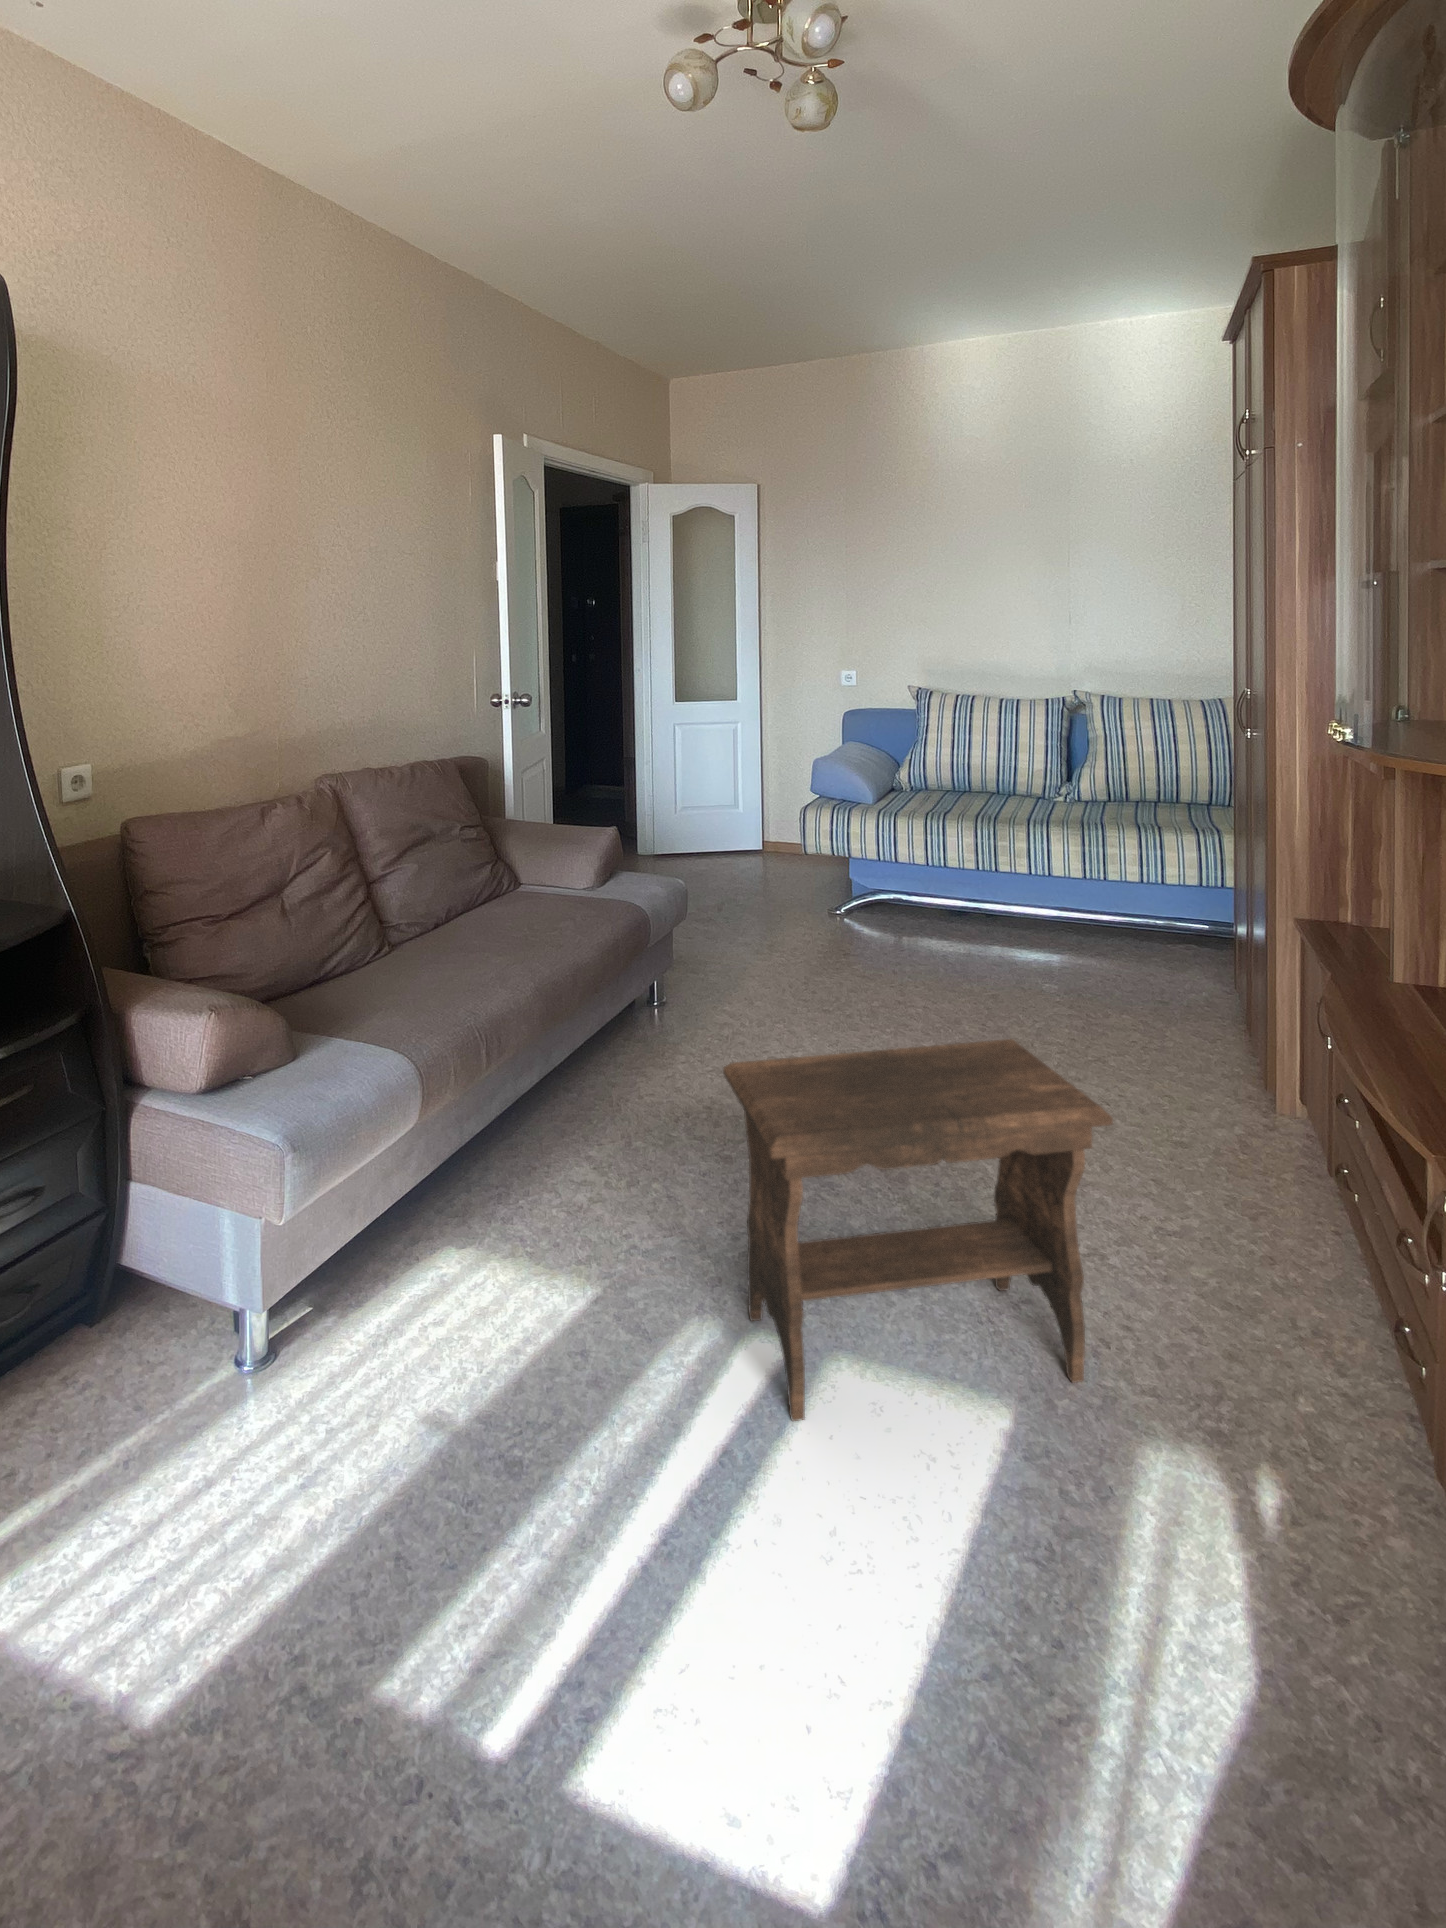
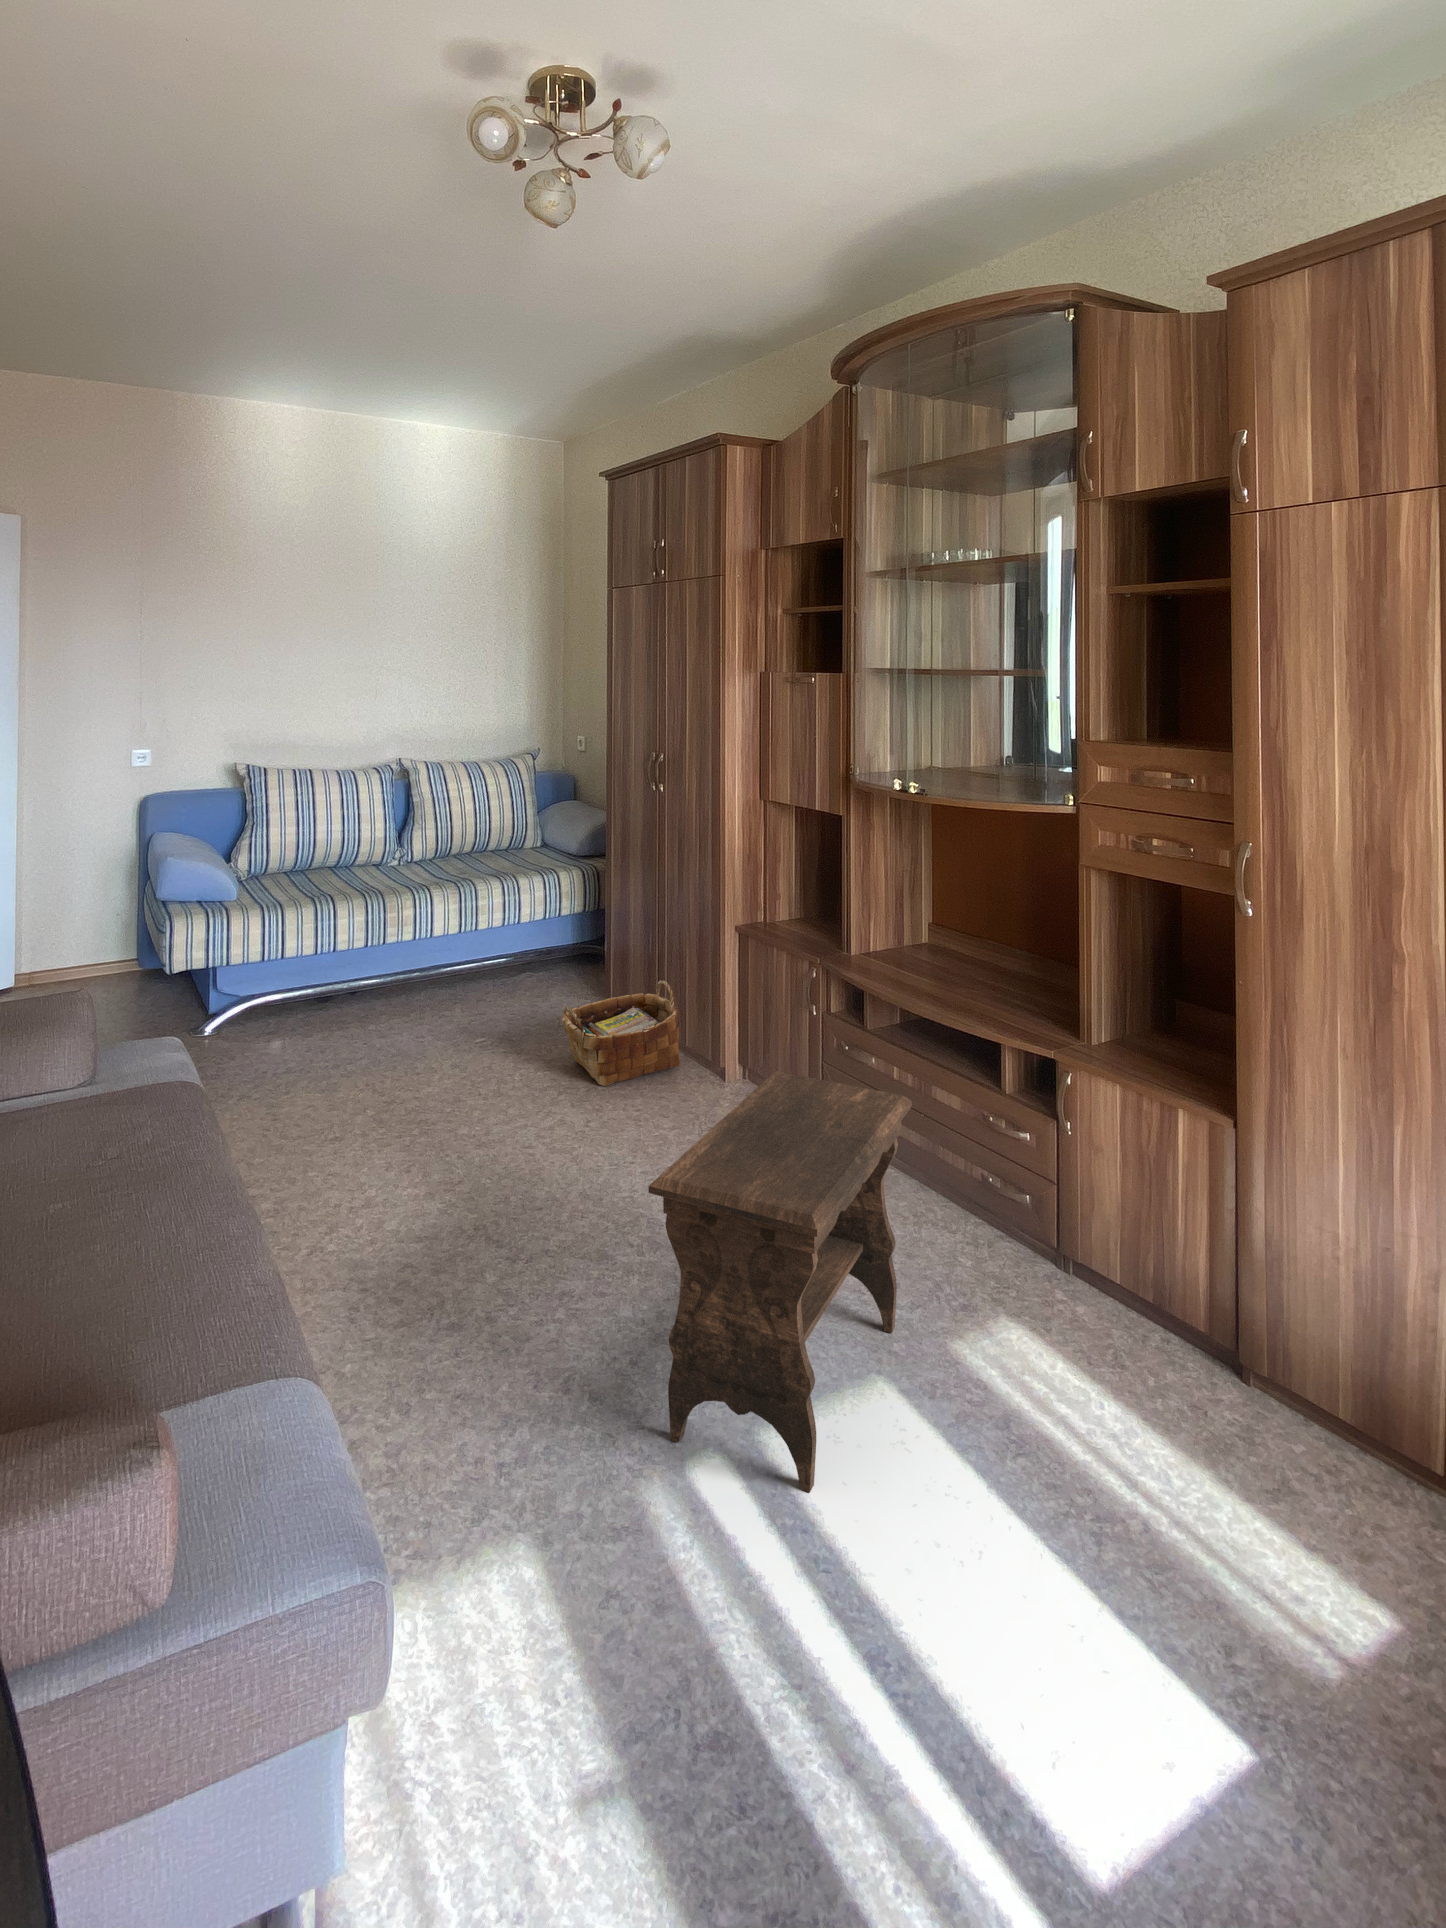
woven basket: none [1083,961,1231,1066] -> present [562,980,680,1086]

